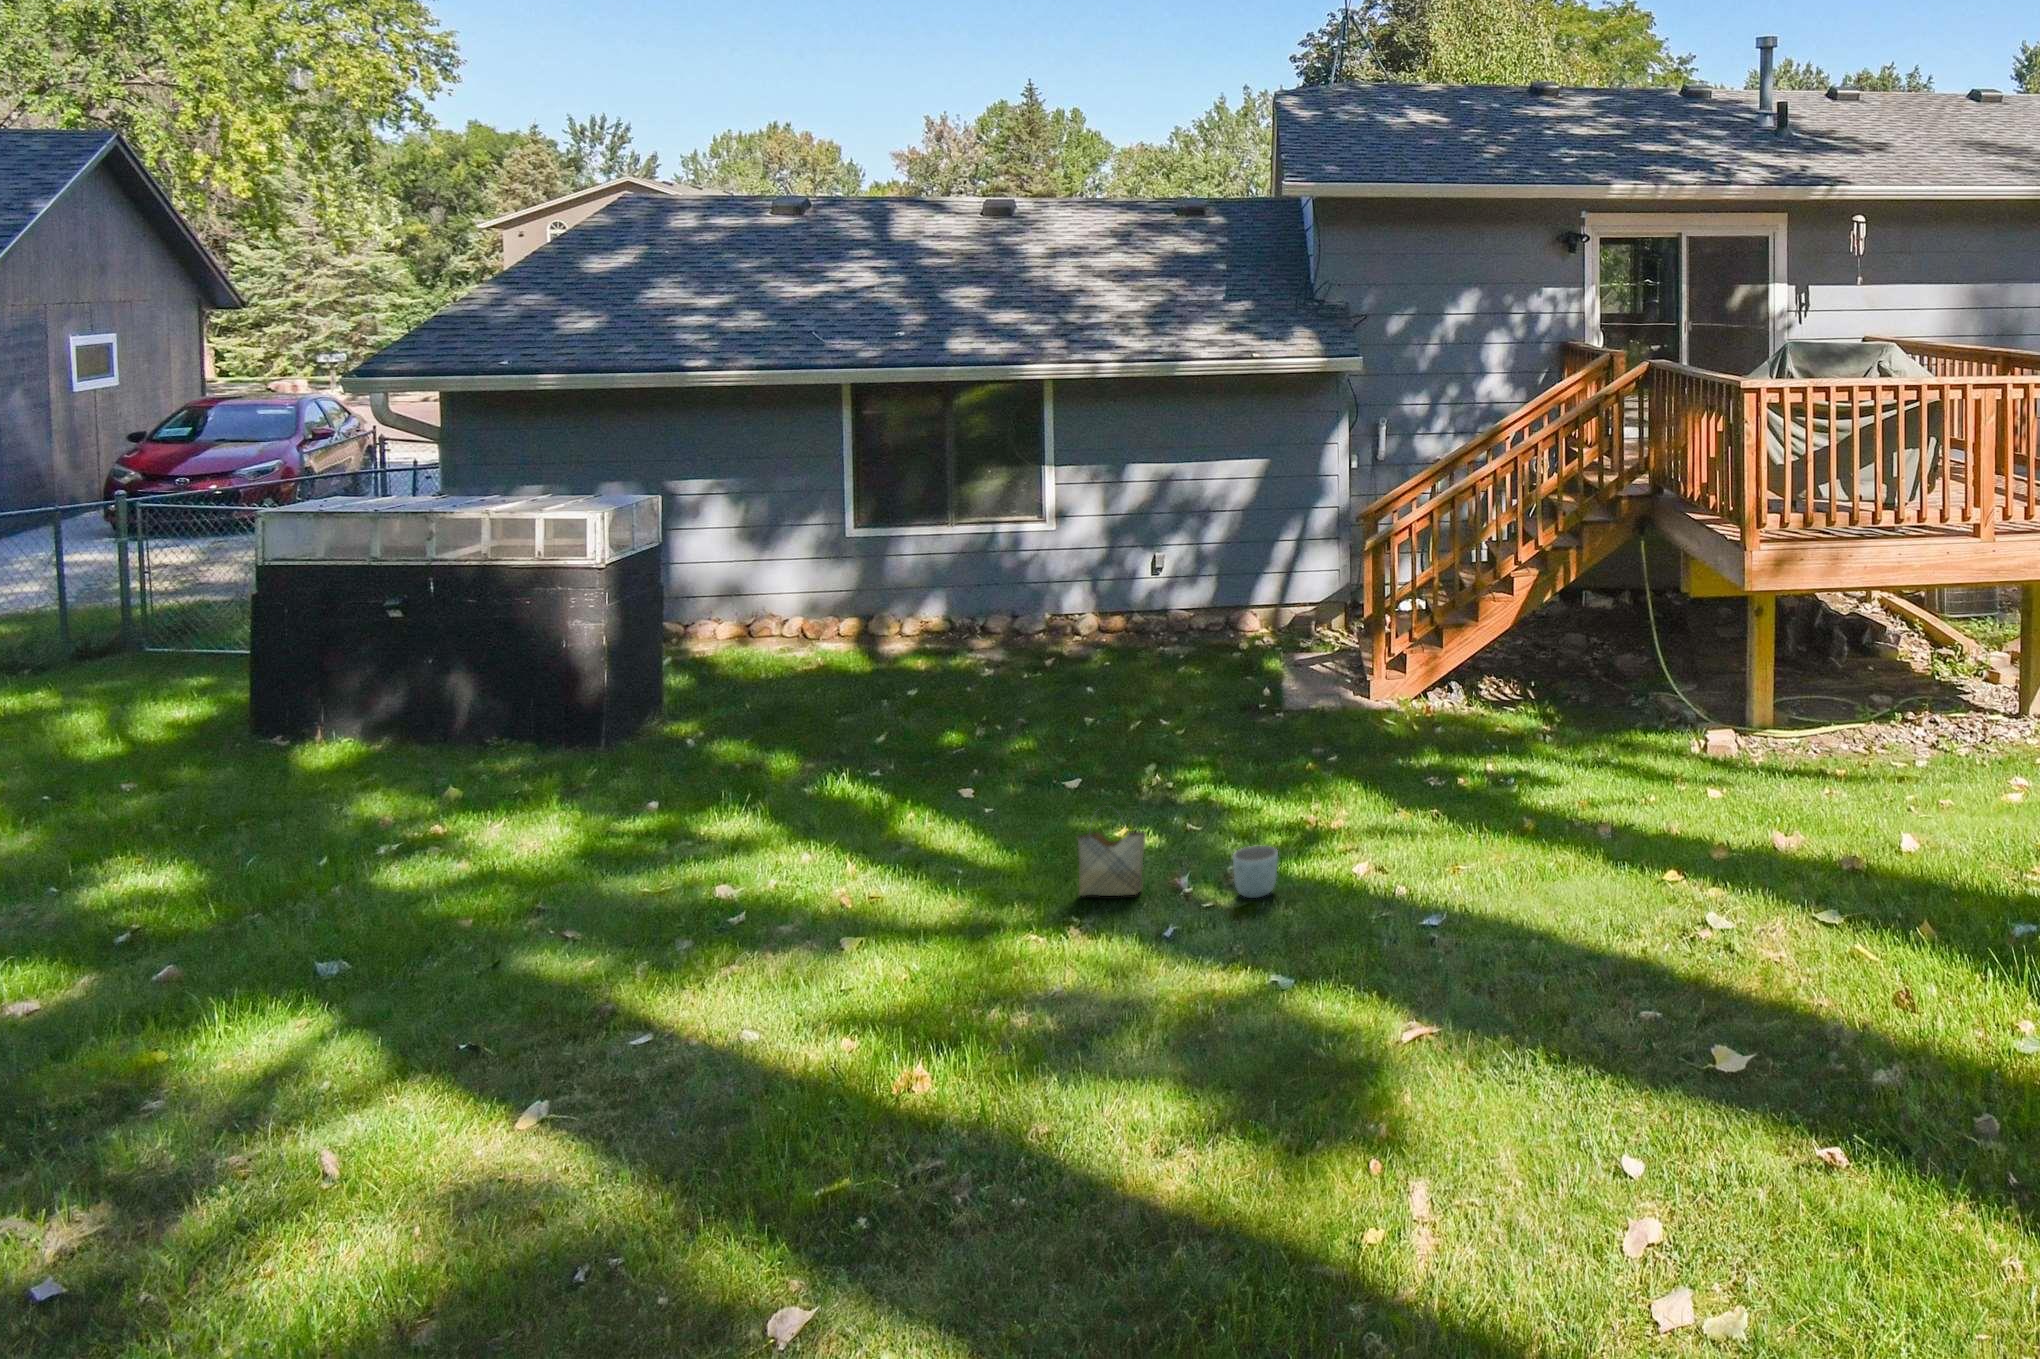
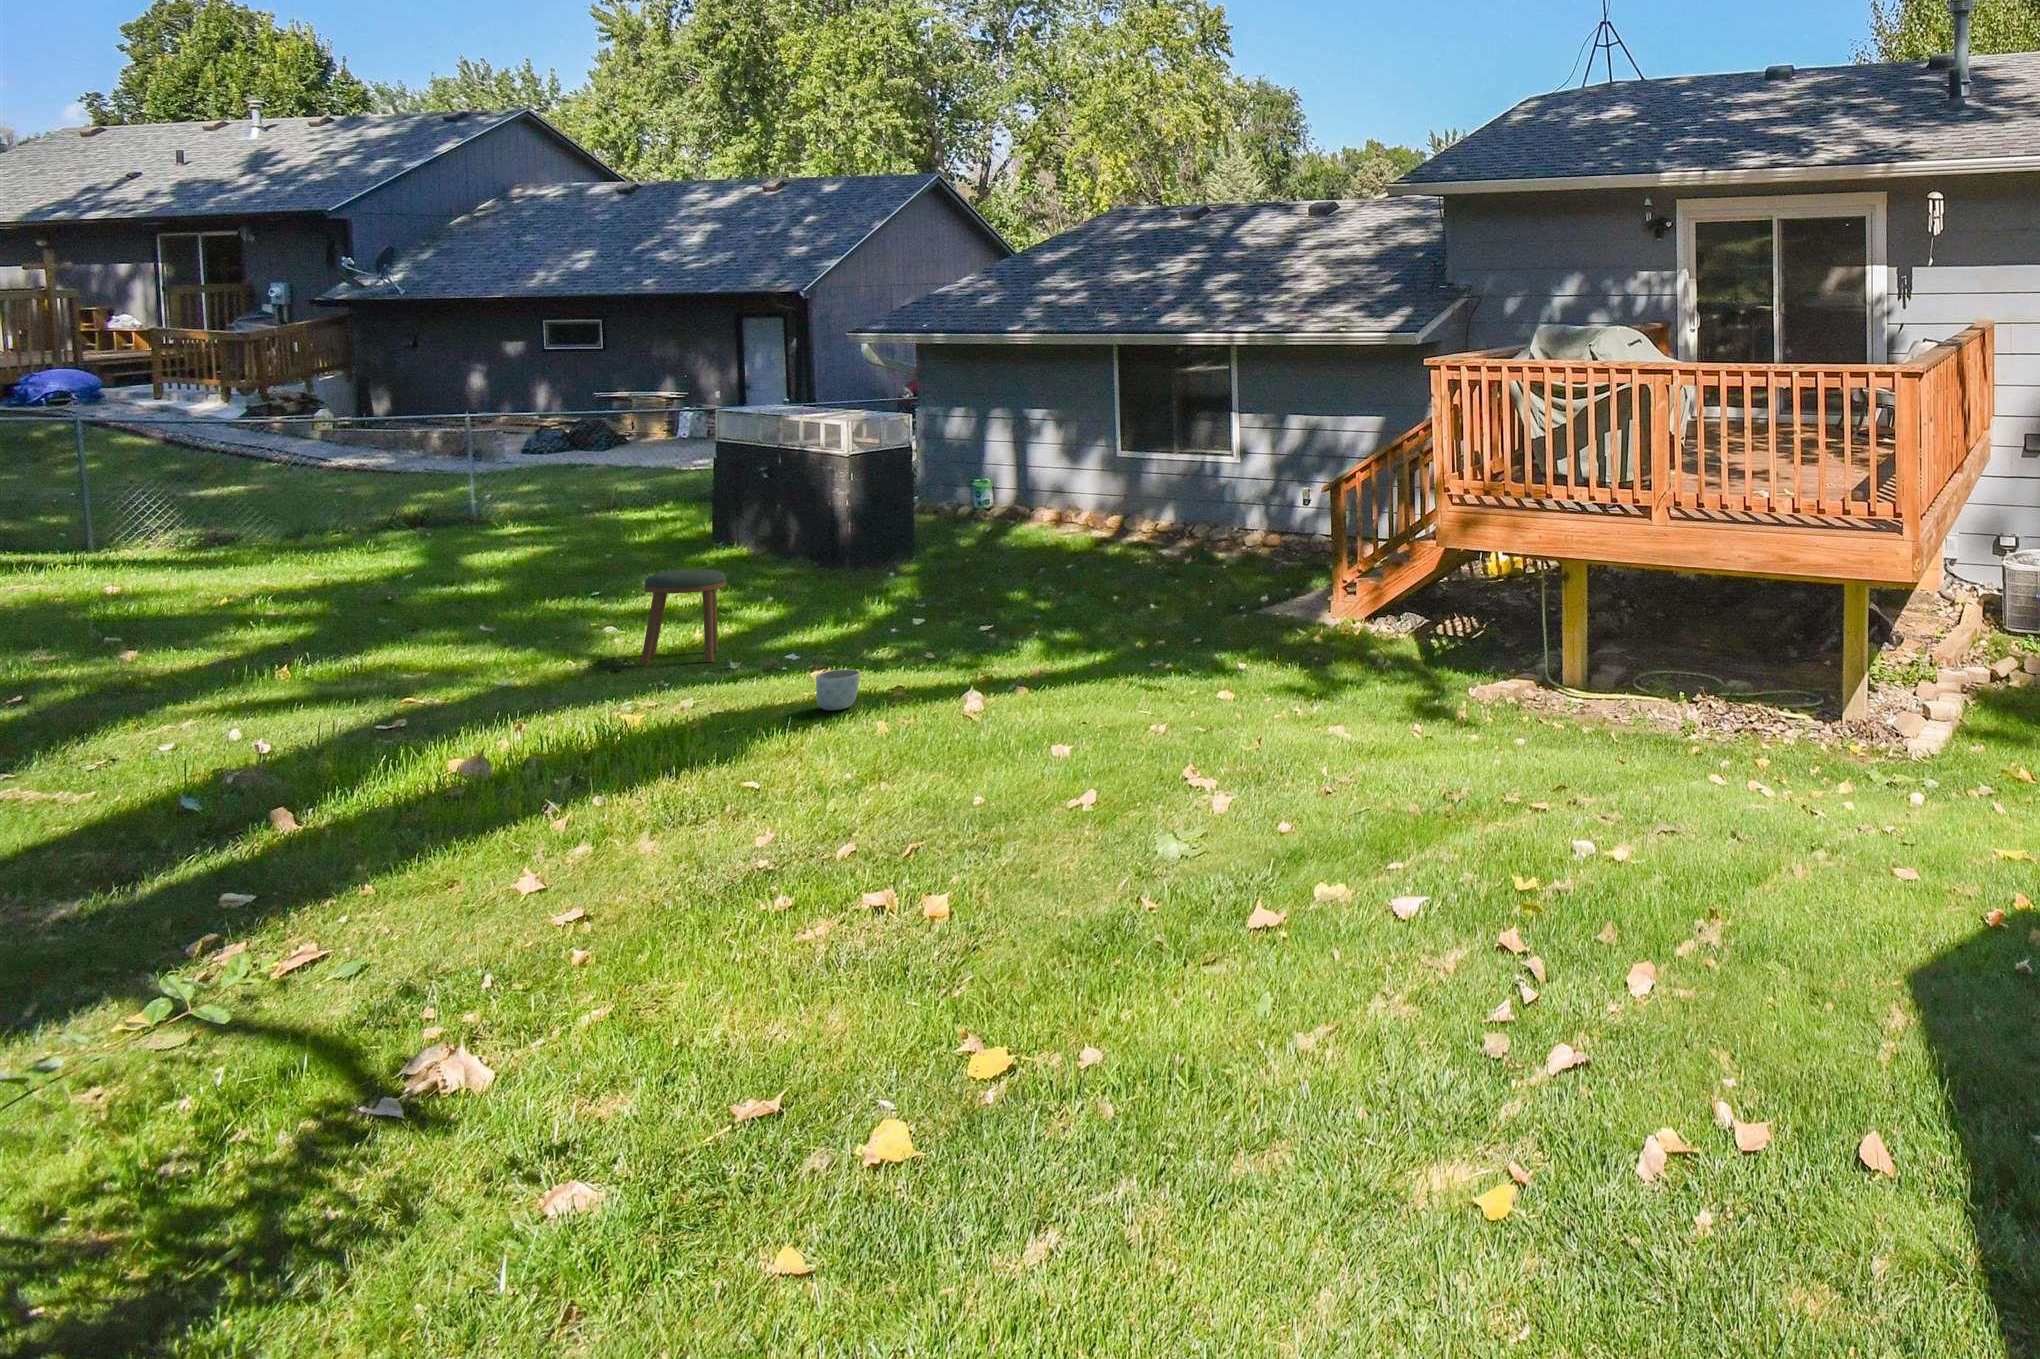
stool: none [810,763,926,909] -> present [640,569,726,666]
woven basket: present [1078,811,1146,896] -> none [745,614,798,692]

